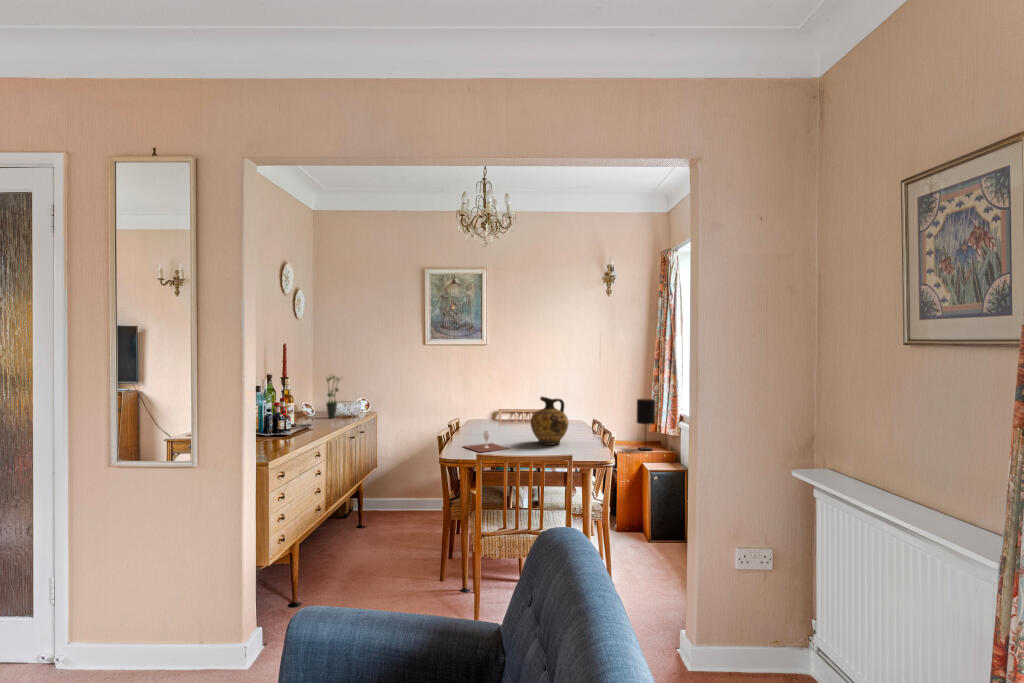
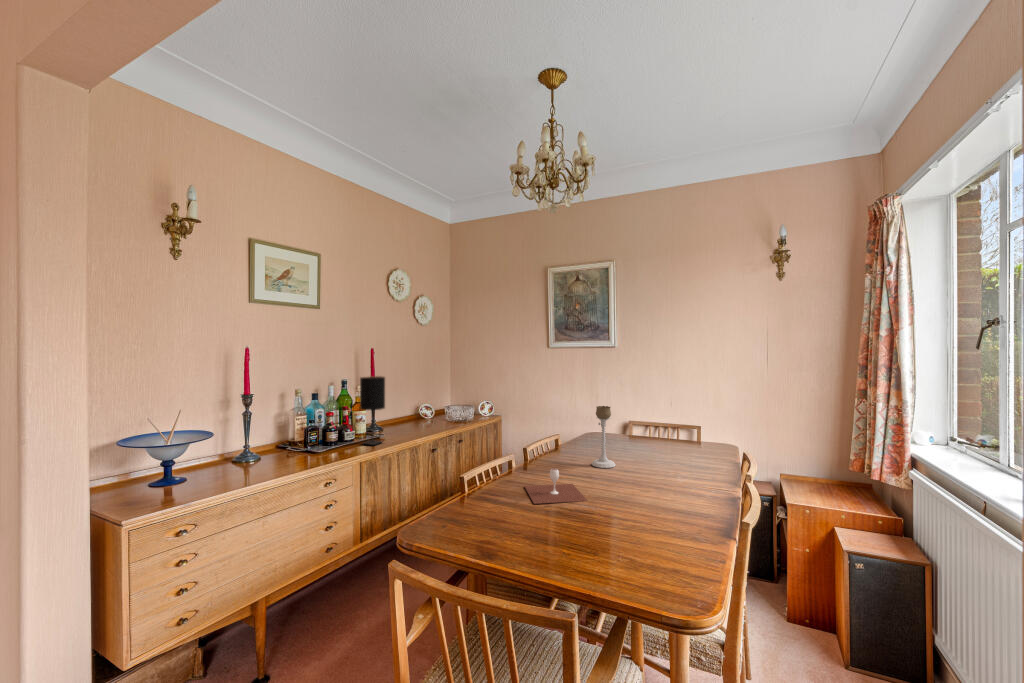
potted plant: present [326,376,340,418] -> none [436,378,455,424]
candle holder: none [493,390,511,435] -> present [592,406,616,468]
ceramic jug: present [530,396,568,445] -> none [626,422,688,500]
table lamp: present [637,399,655,450] -> present [360,376,385,445]

